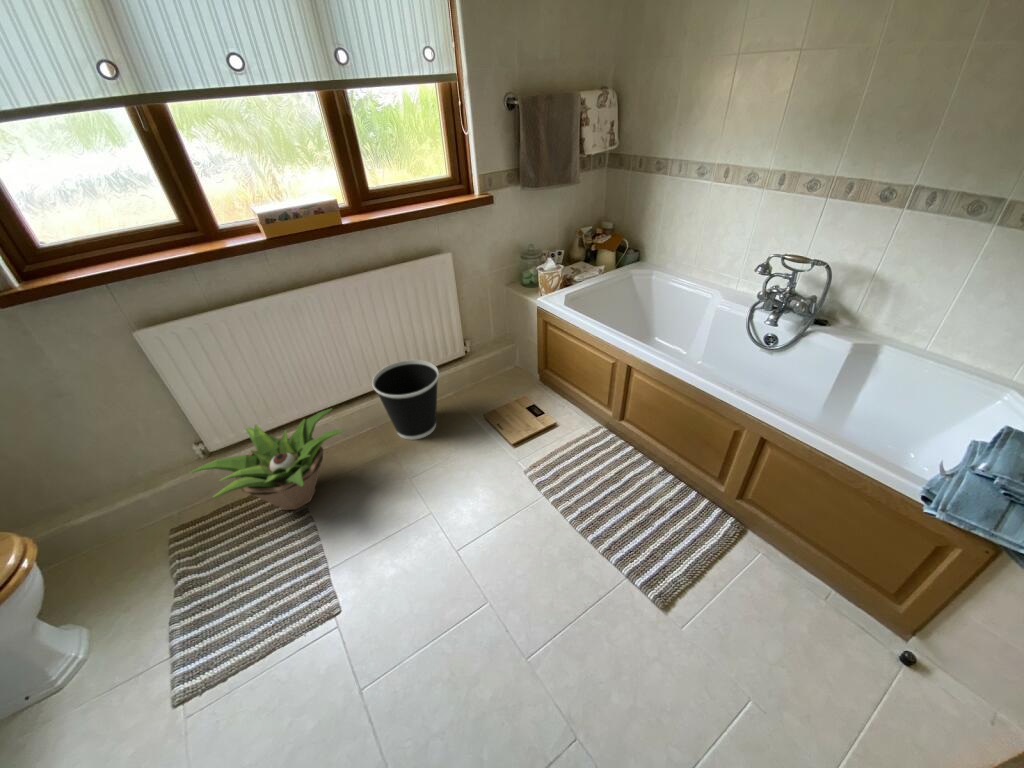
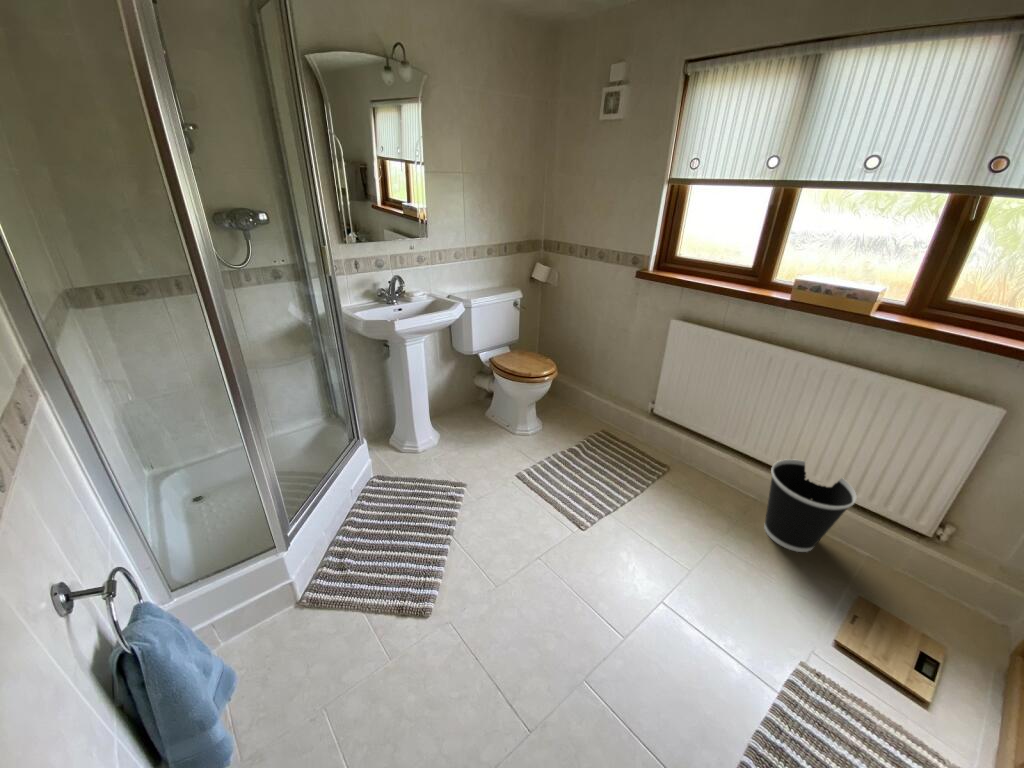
decorative plant: present [190,408,344,510] -> none [614,407,729,485]

